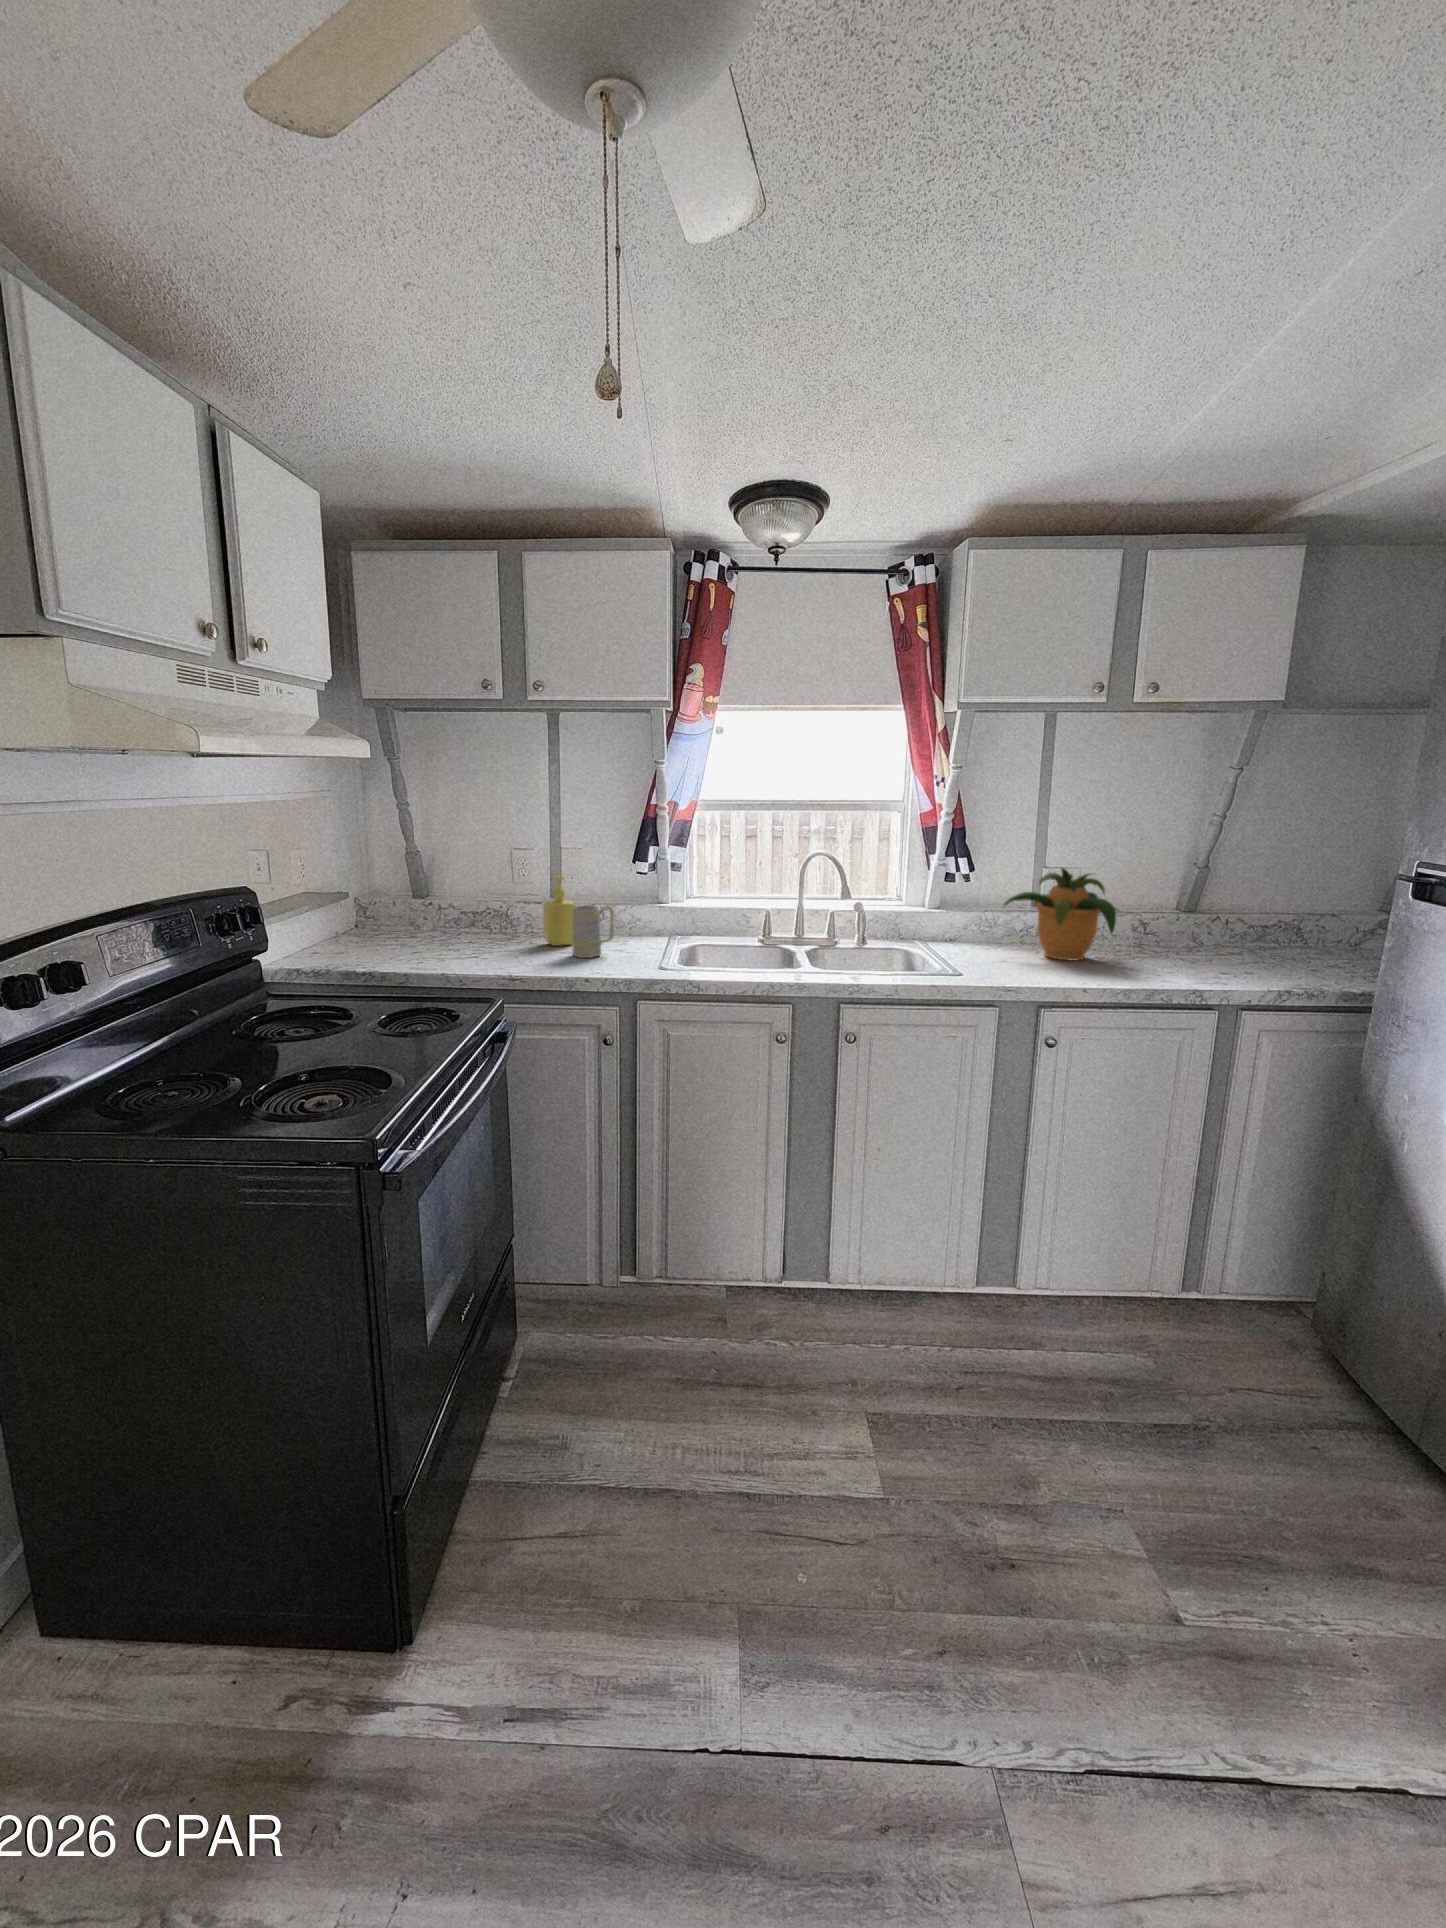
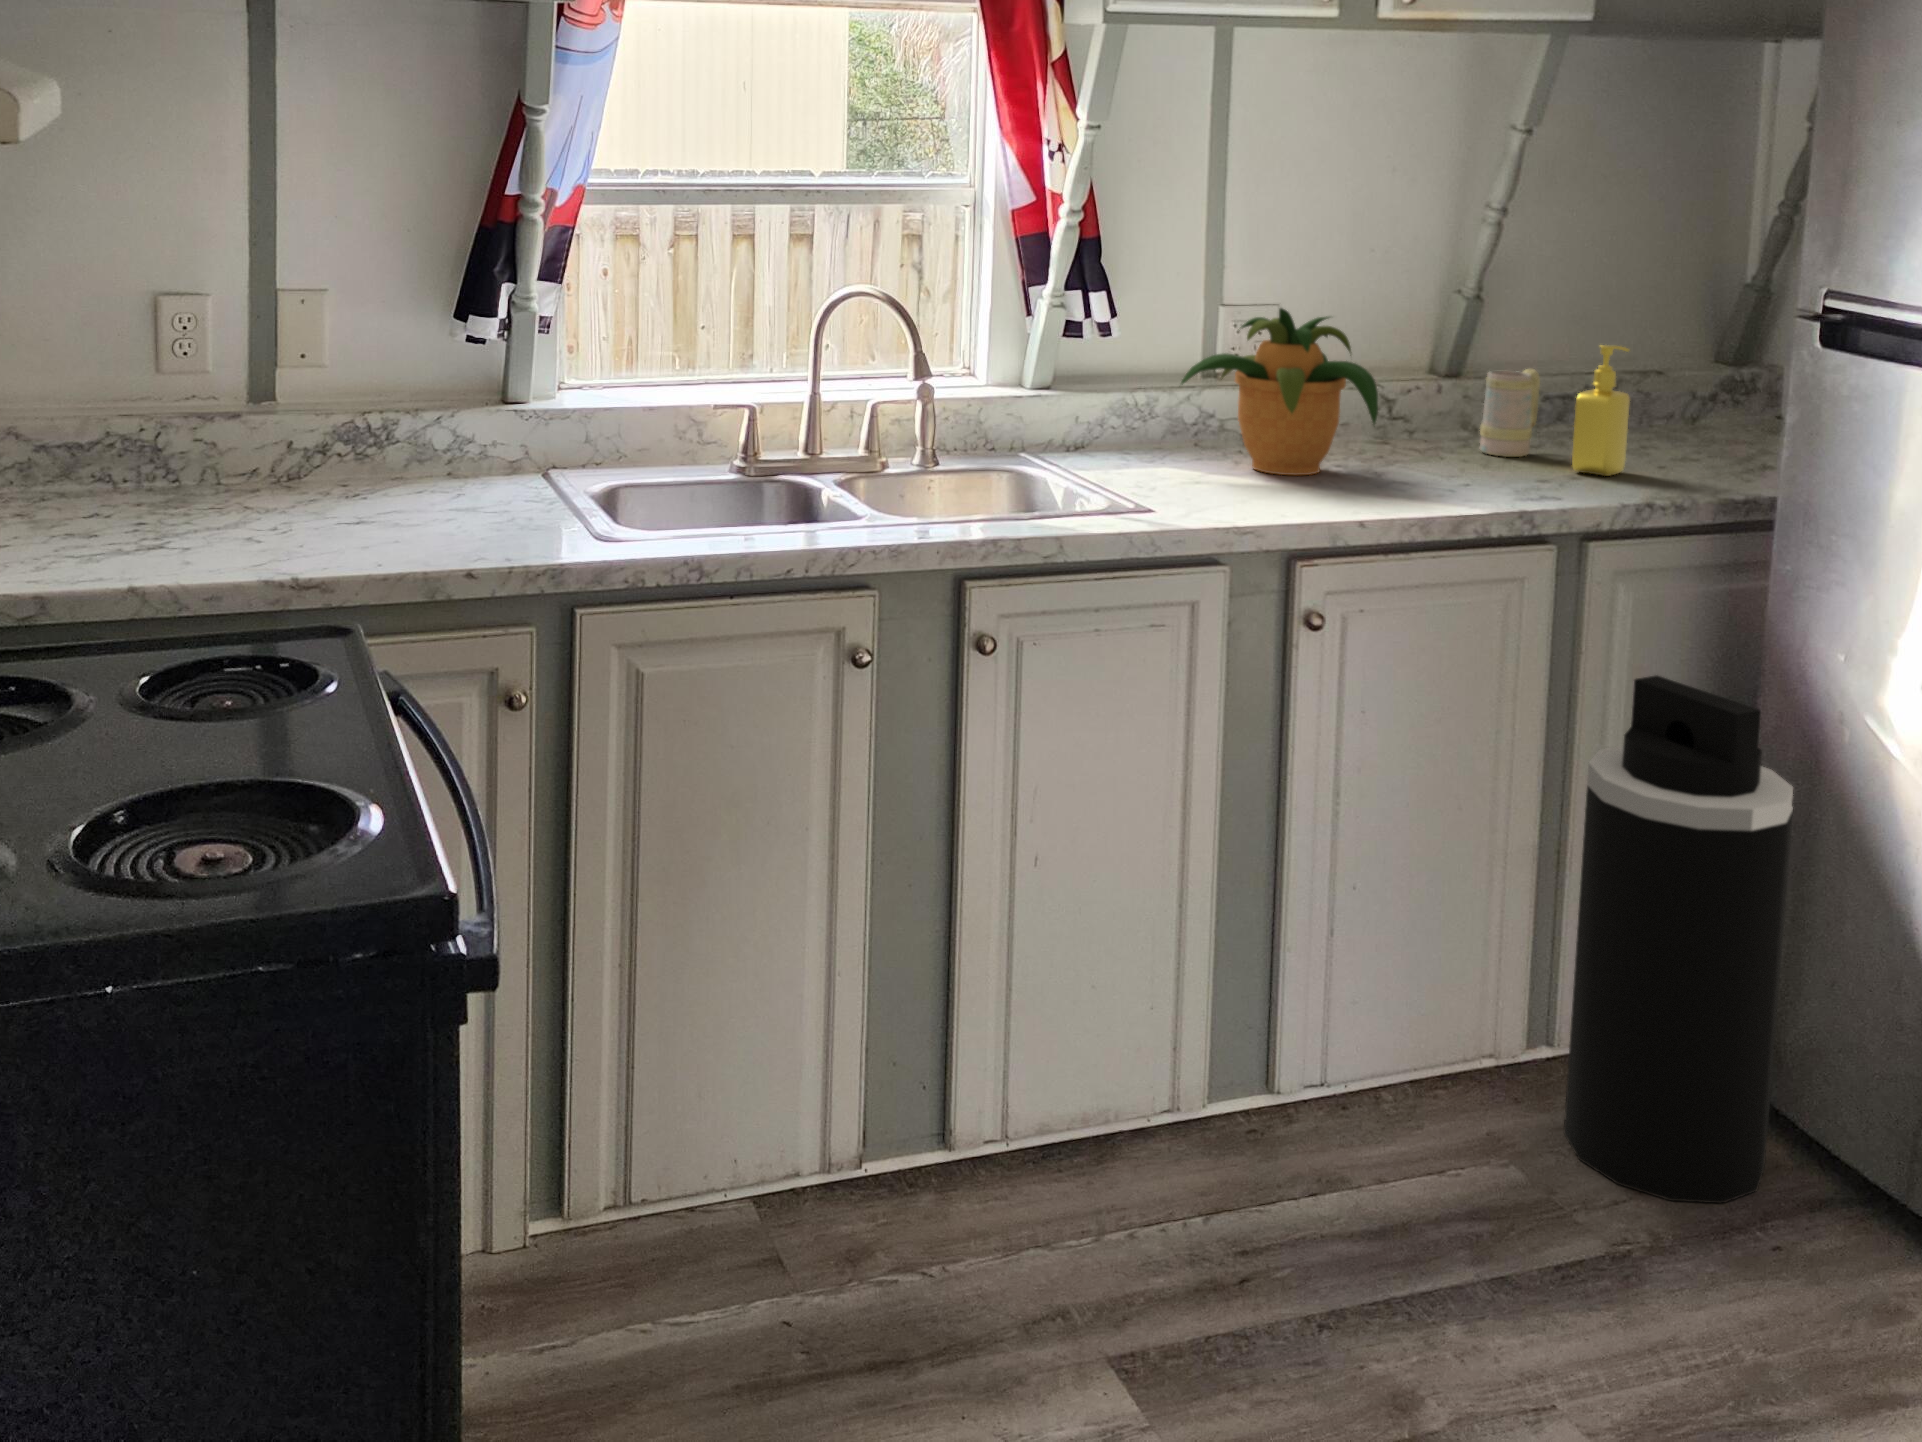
soap dispenser: present [543,876,575,946] -> present [1572,345,1630,476]
mug: present [572,905,614,958] -> present [1480,369,1540,457]
trash can: none [1194,1094,1363,1412] -> present [1564,675,1793,1203]

